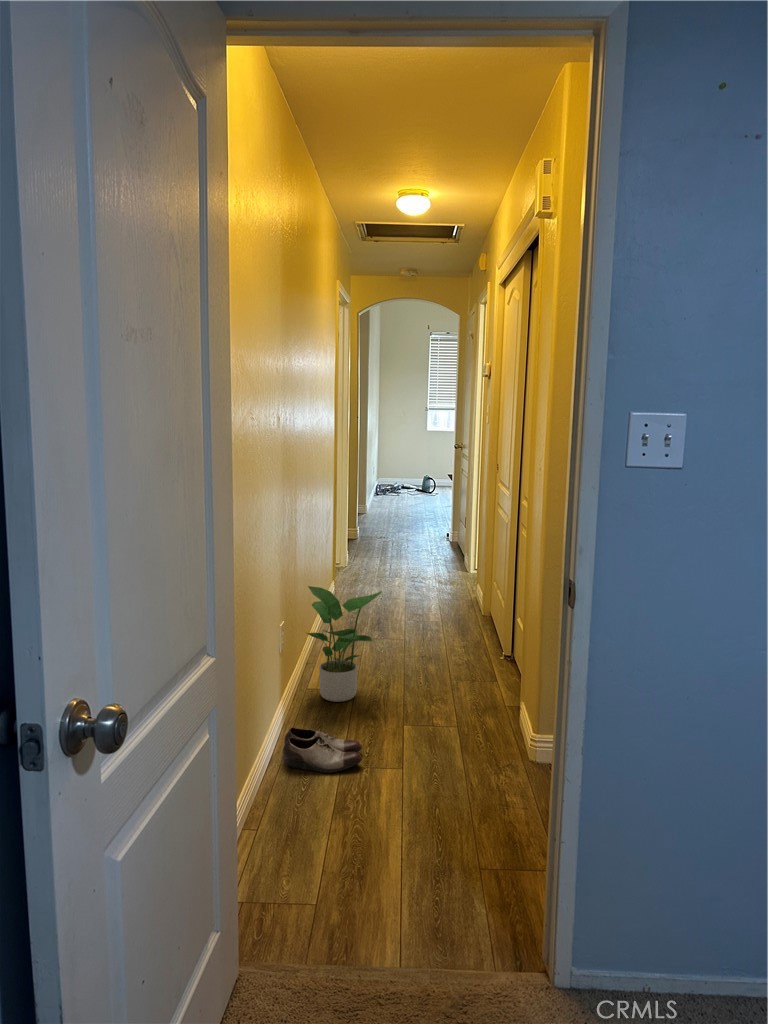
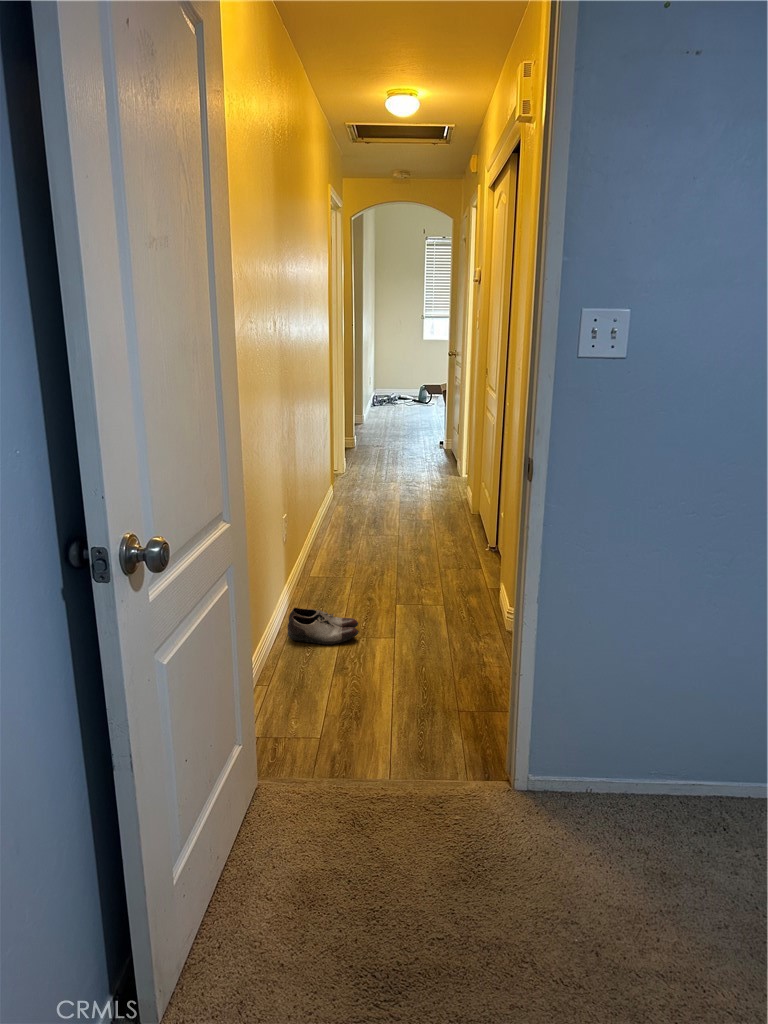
potted plant: present [307,586,382,702] -> none [304,484,377,589]

